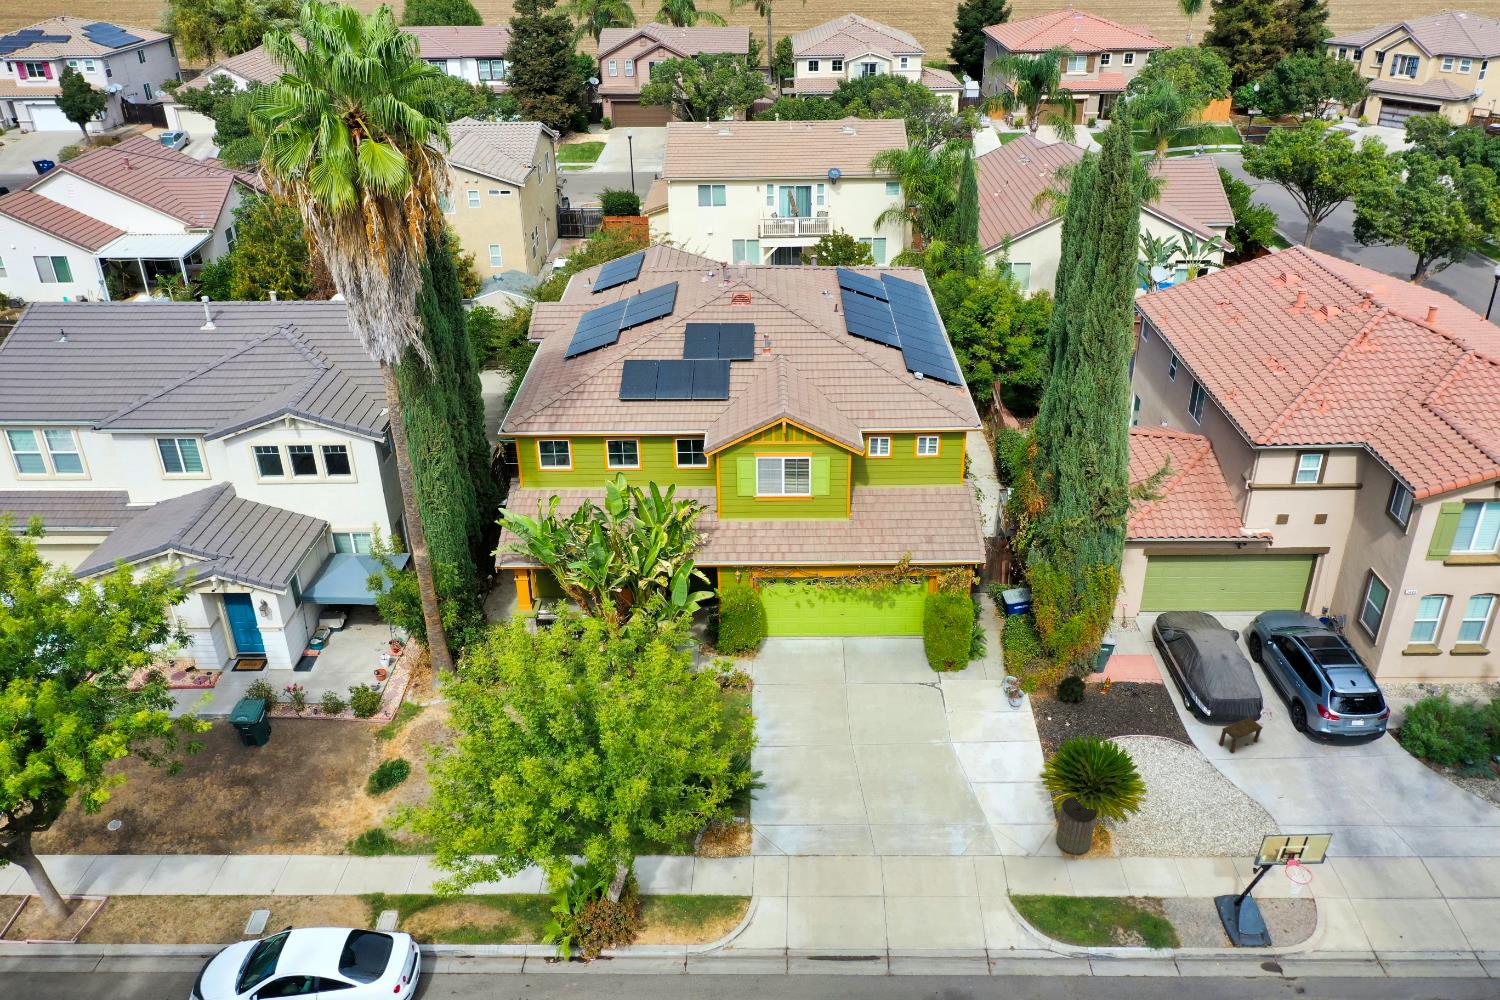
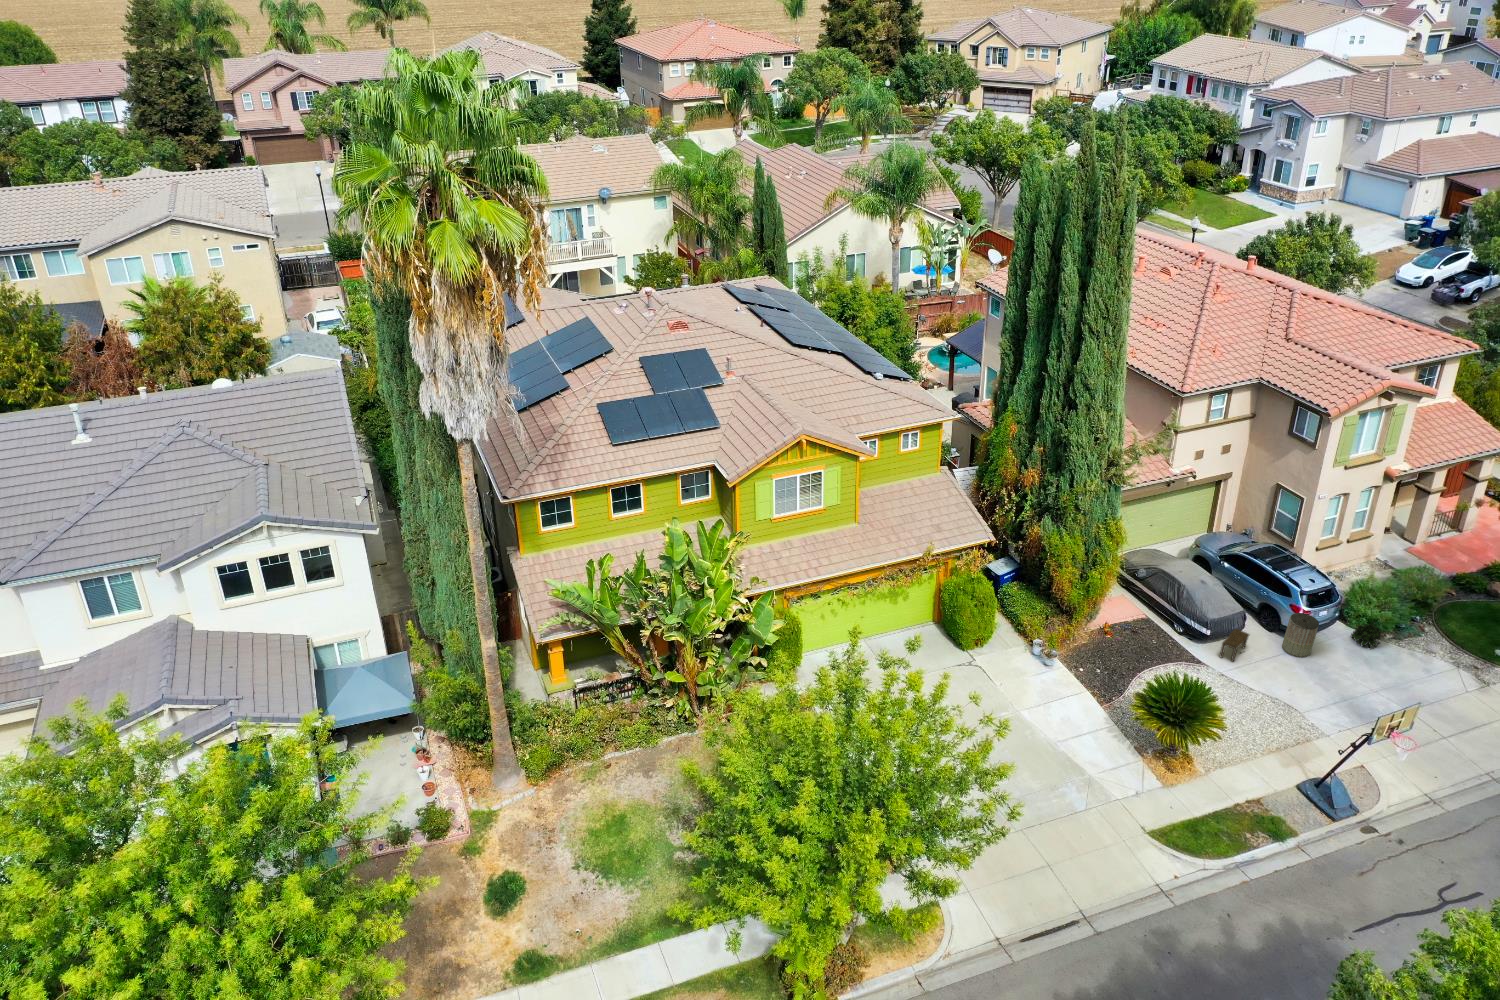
potted plant: present [1057,675,1086,702] -> present [1351,623,1381,648]
trash can: present [1056,797,1097,855] -> present [1282,613,1319,658]

